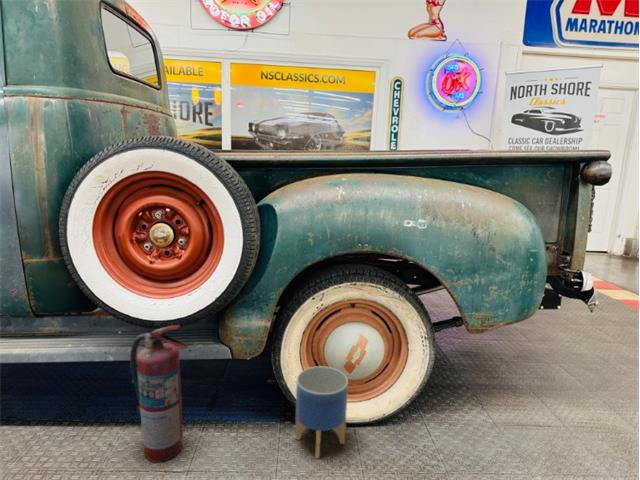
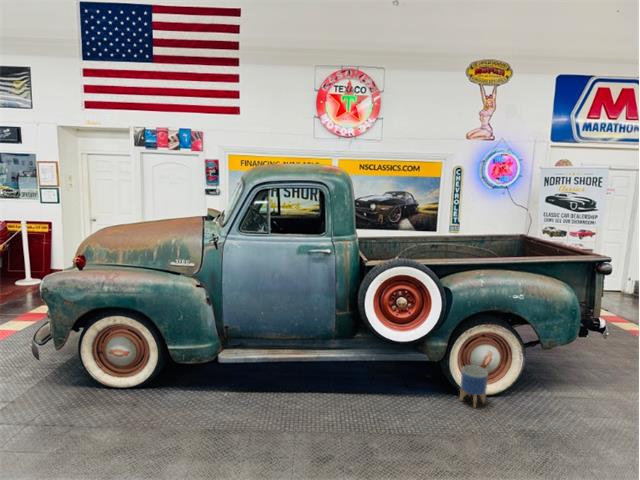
fire extinguisher: present [130,325,187,462] -> none [387,344,419,408]

